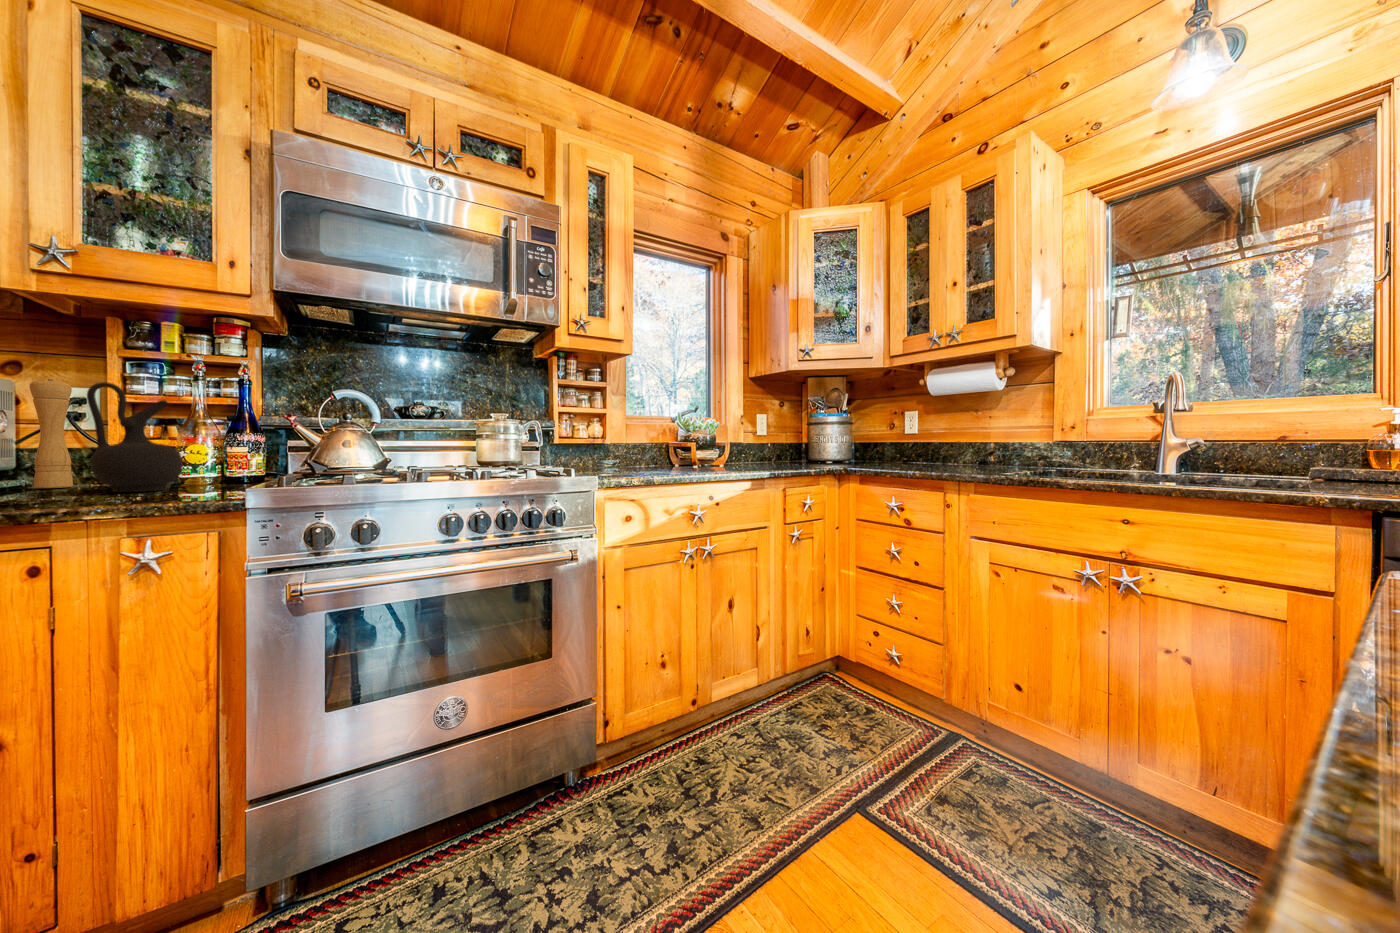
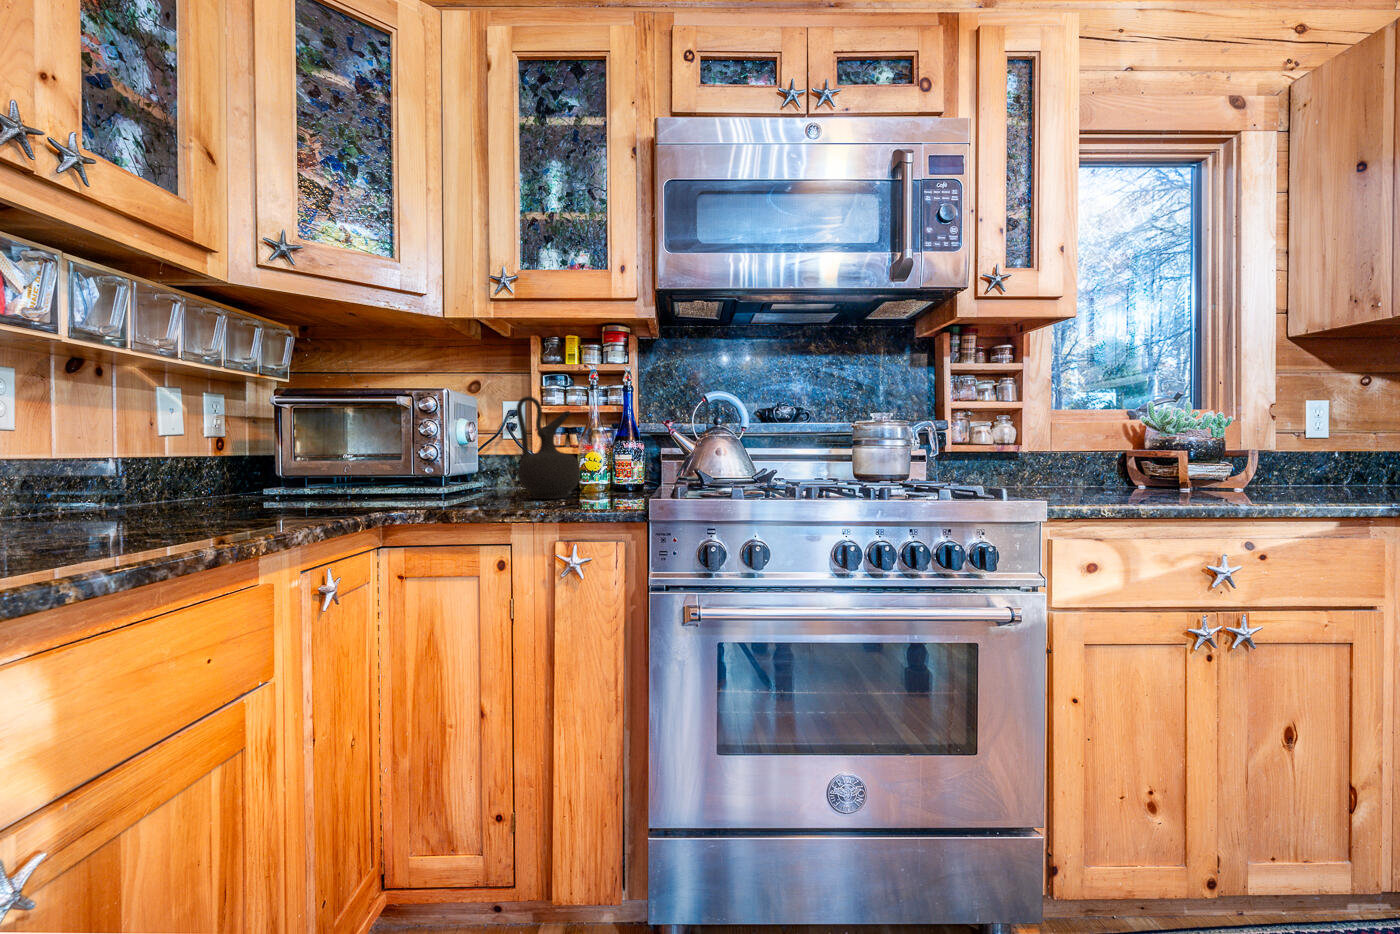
pepper mill: present [29,379,73,488] -> none [486,395,510,491]

